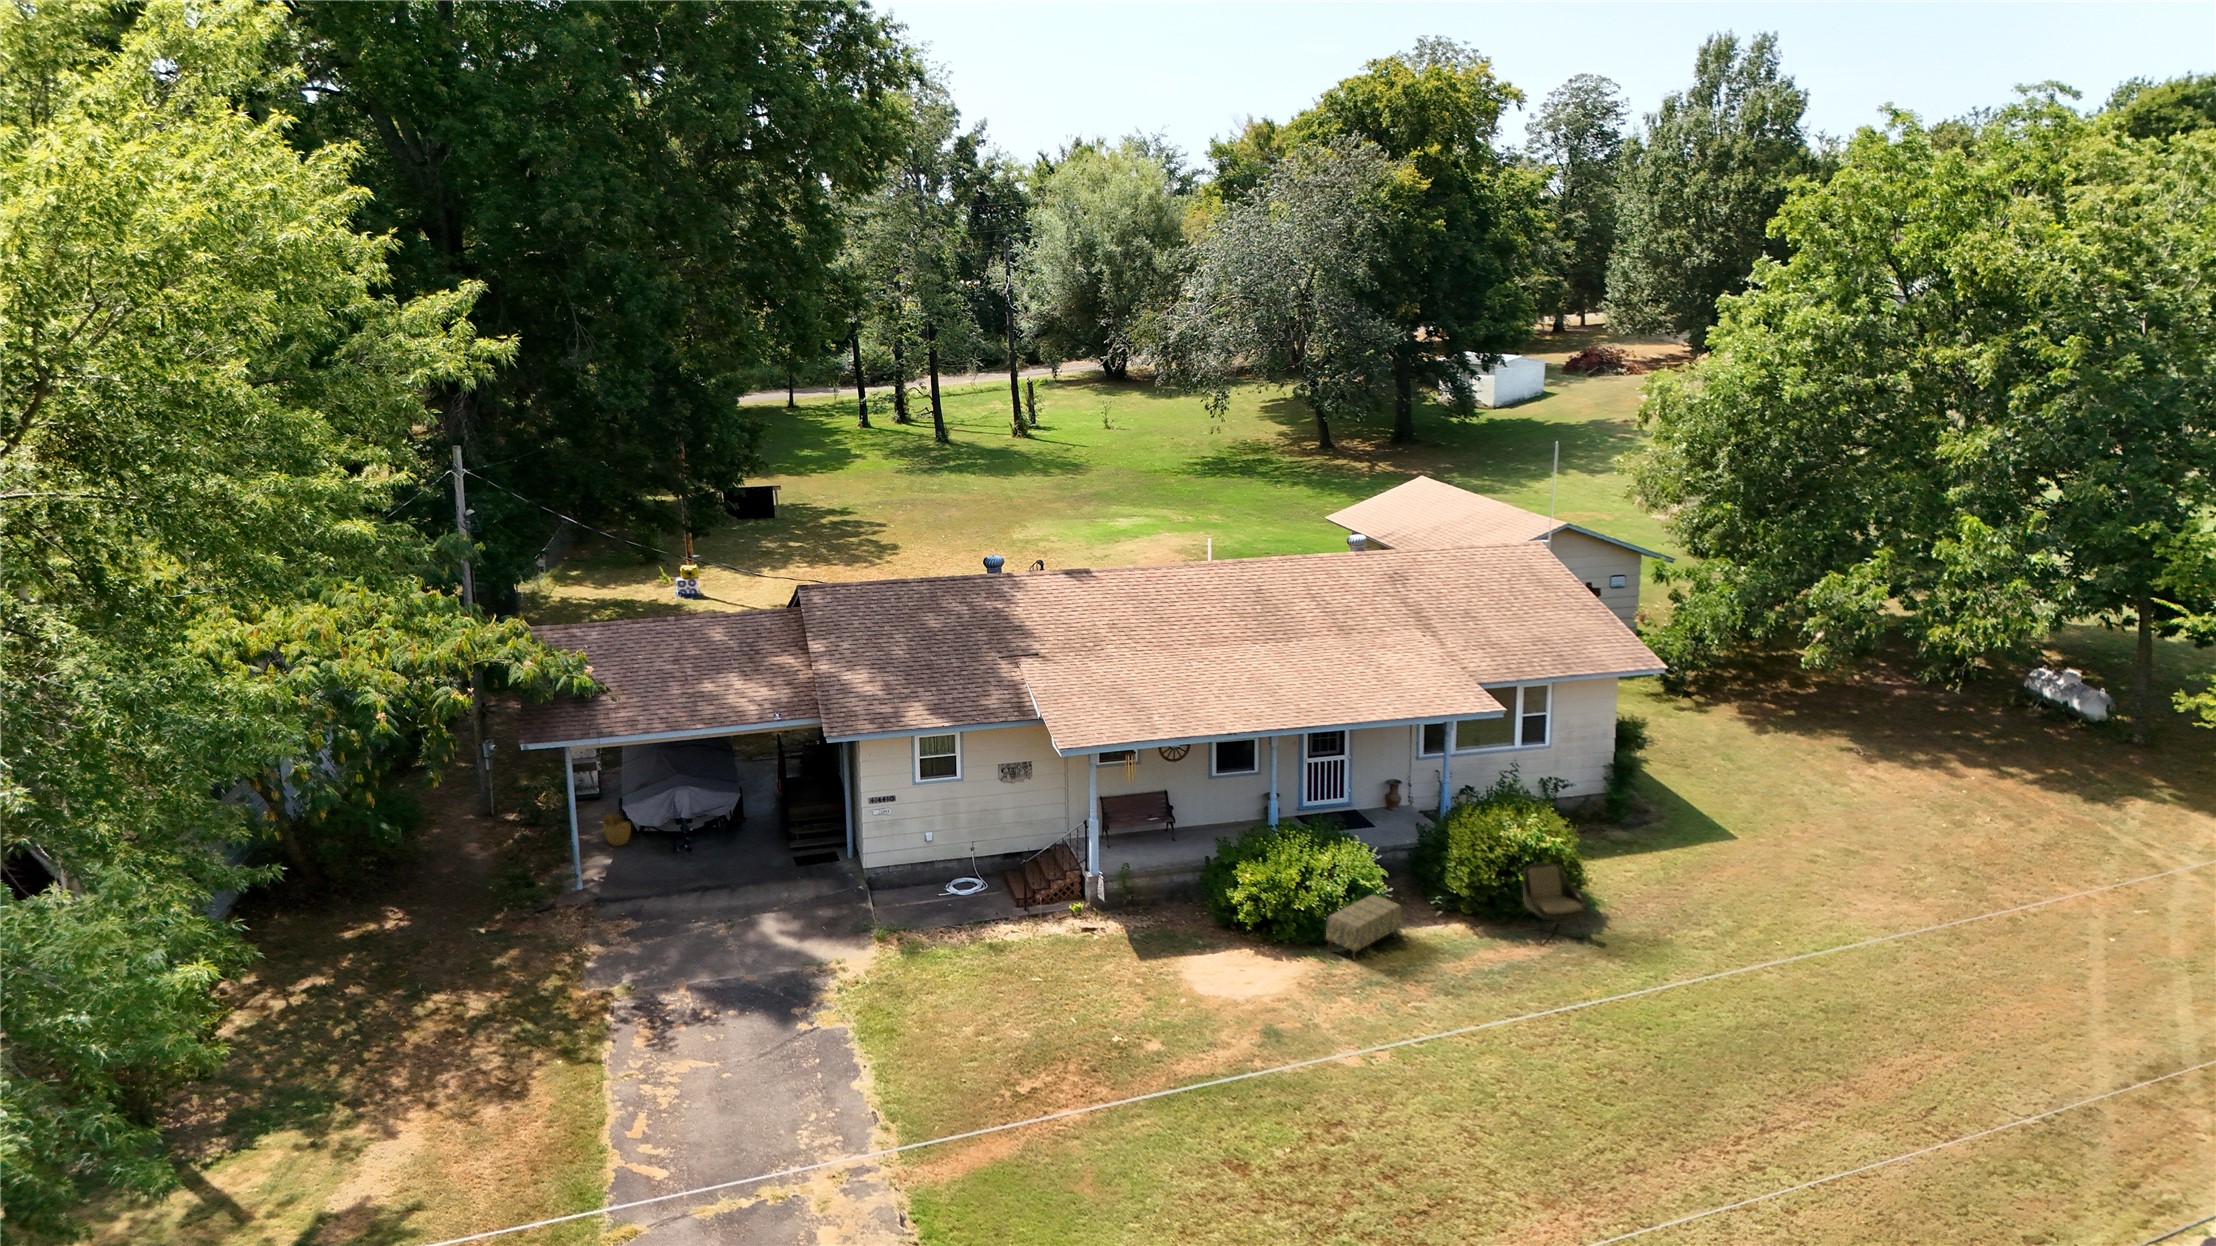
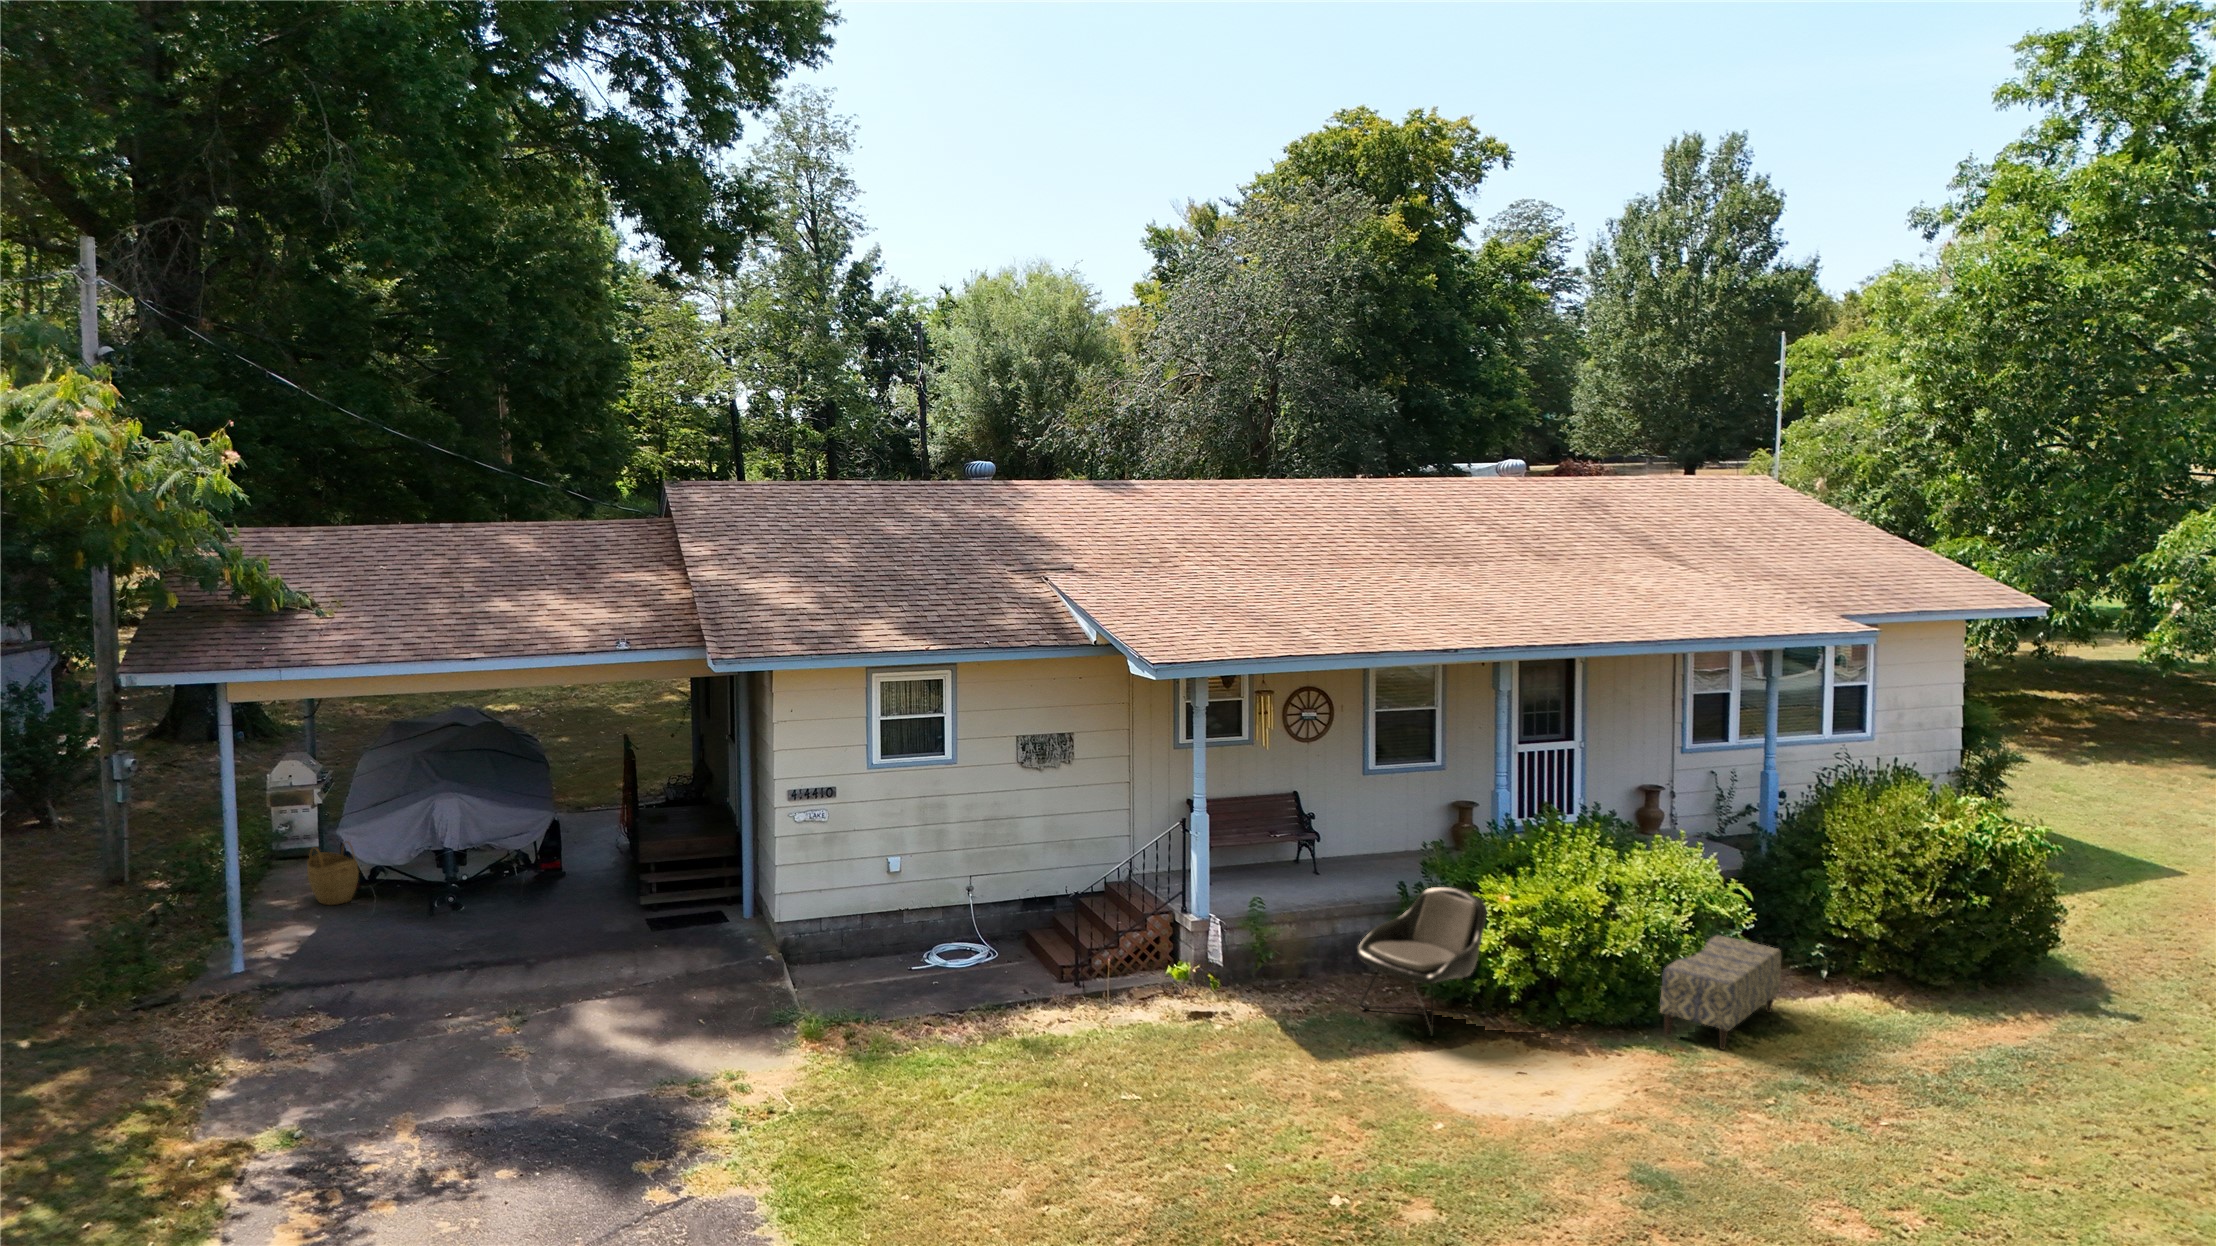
lounge chair: present [1516,863,1589,943] -> present [1357,887,1488,1036]

